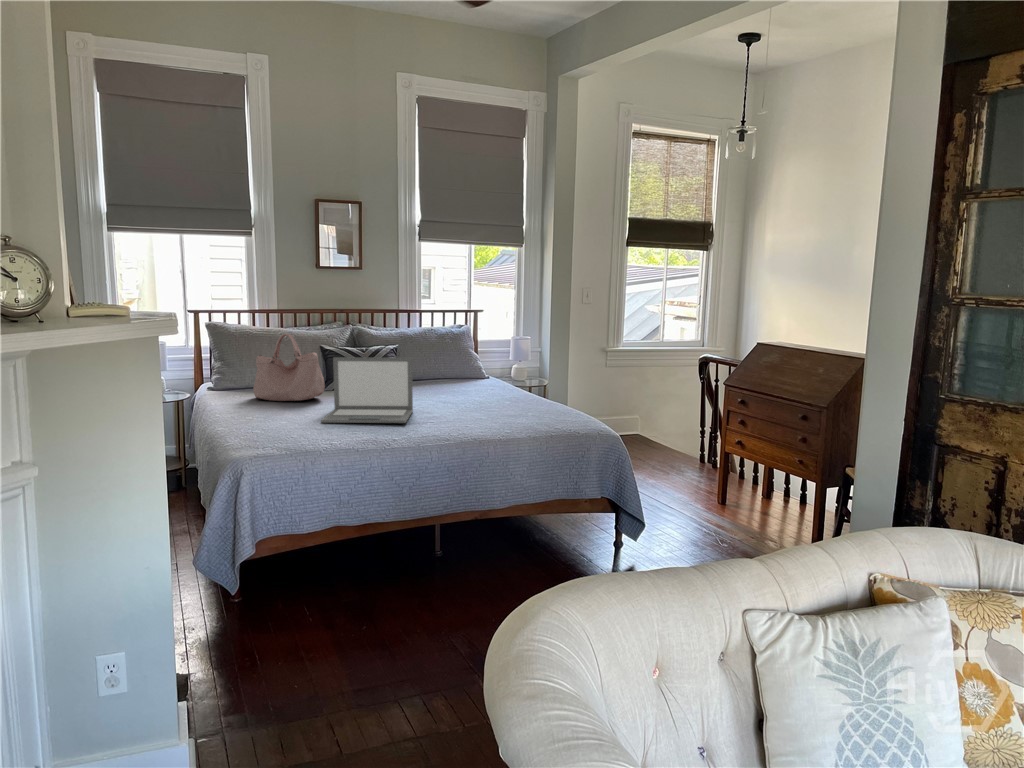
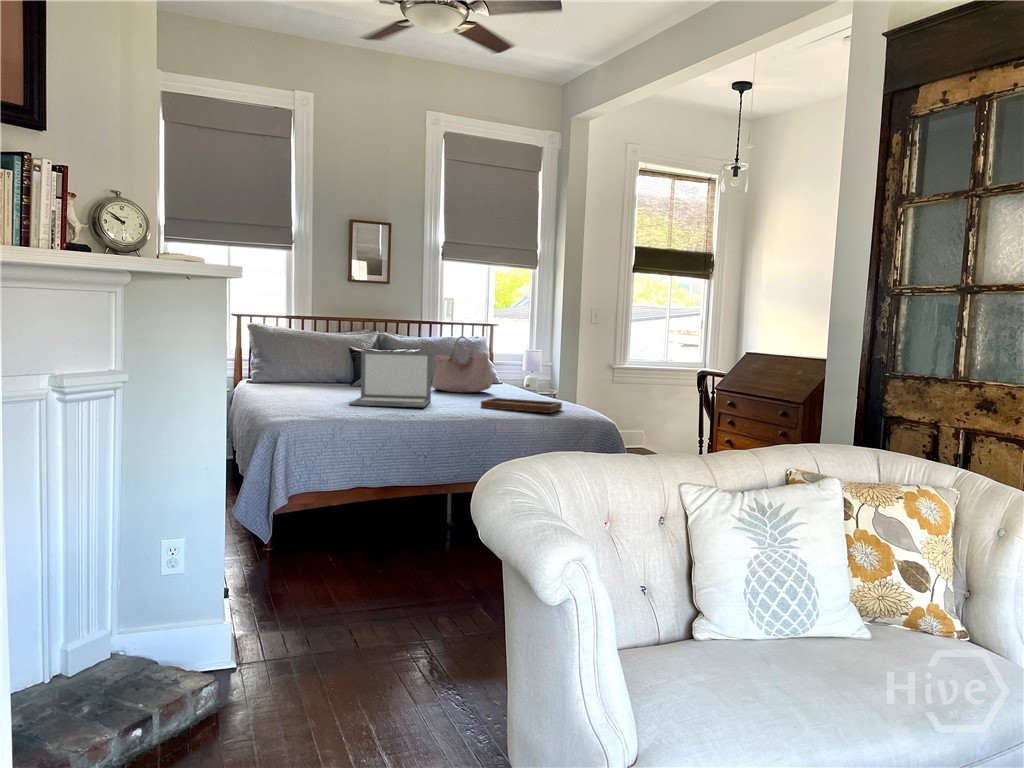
handbag: present [253,334,325,401] -> present [432,336,493,392]
tray: none [469,390,558,425] -> present [481,384,562,413]

